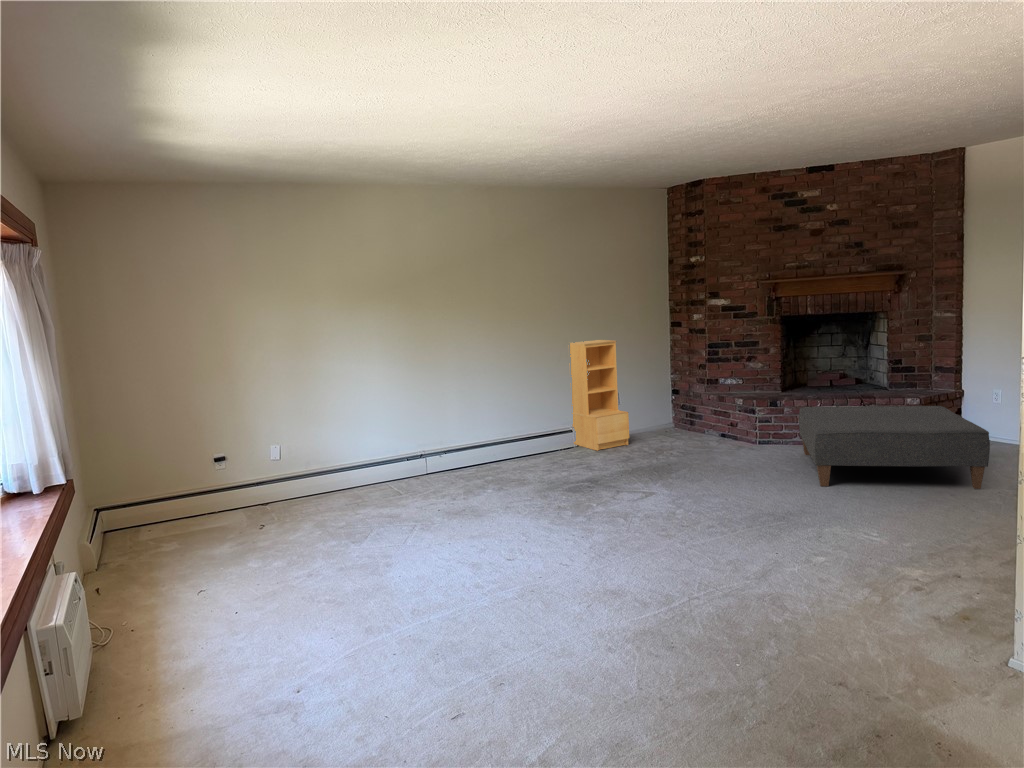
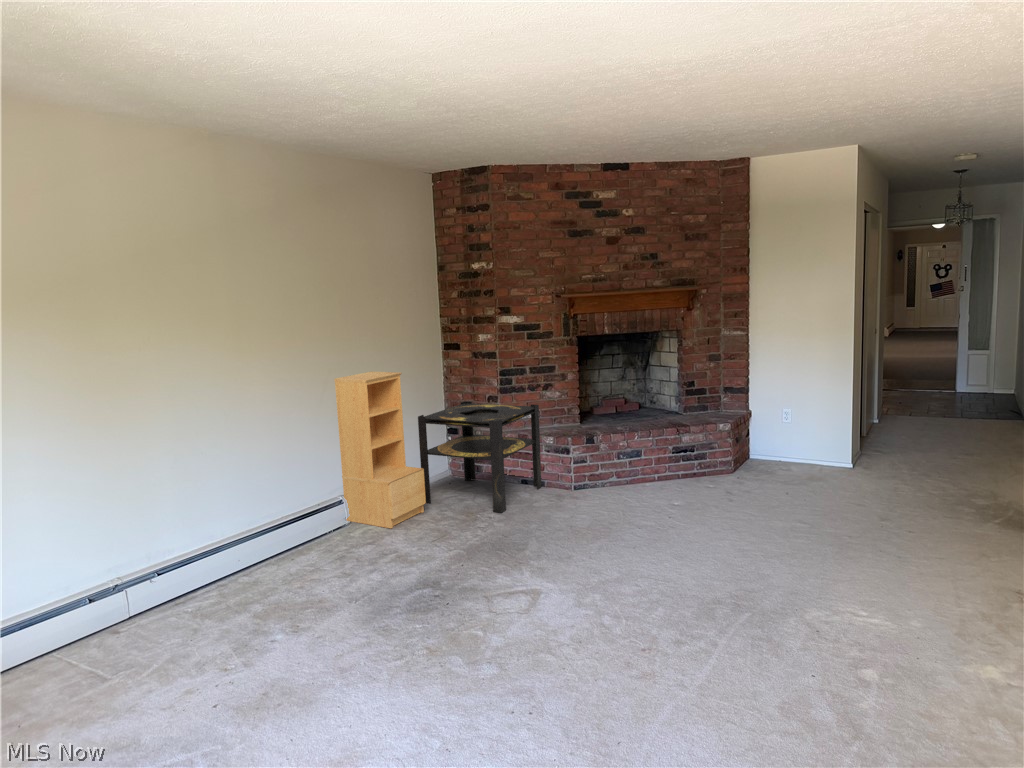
side table: none [631,367,733,451] -> present [418,401,541,513]
ottoman: present [799,406,990,489] -> none [632,431,868,547]

